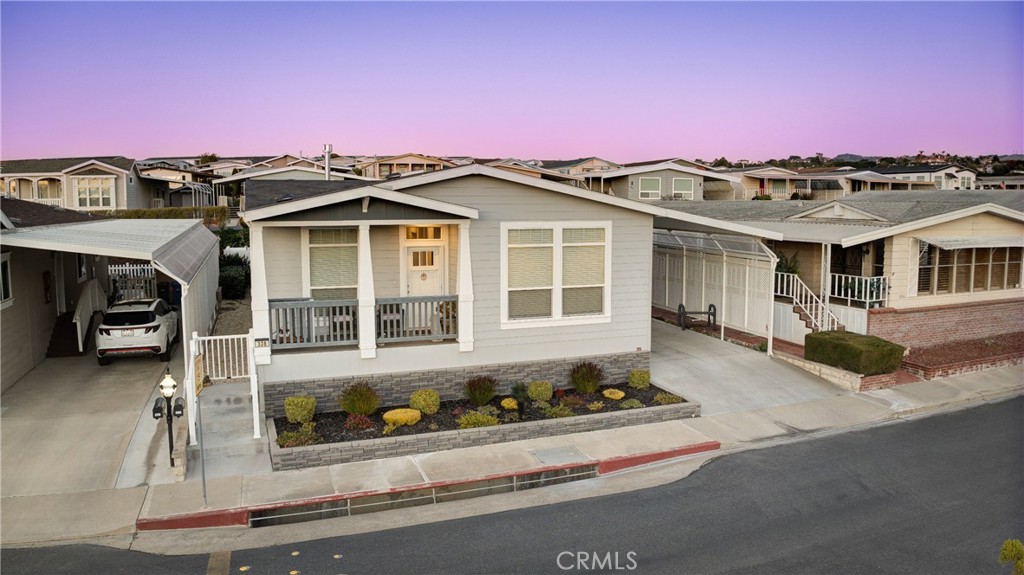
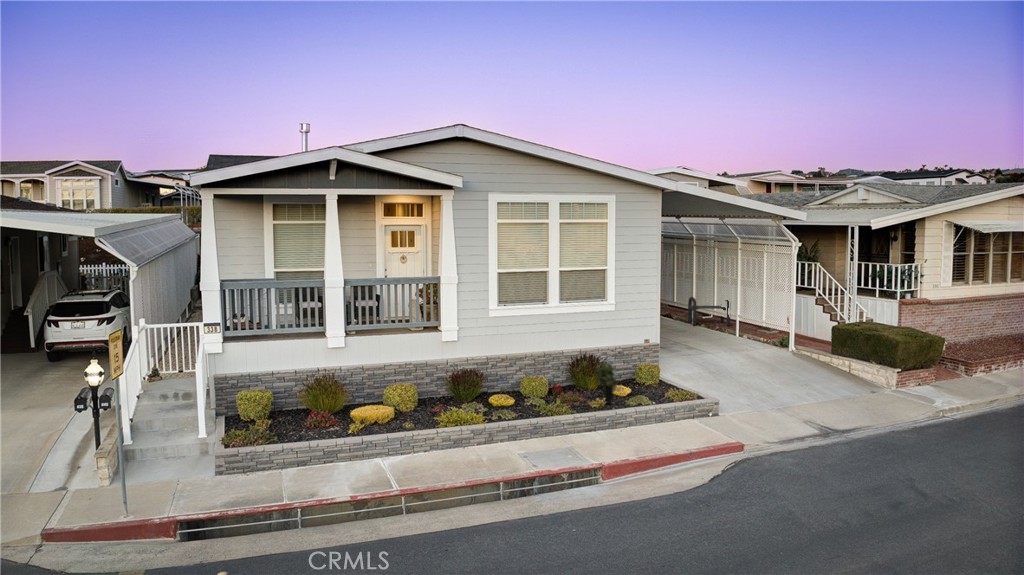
potted plant: present [510,381,530,419] -> present [597,363,618,404]

